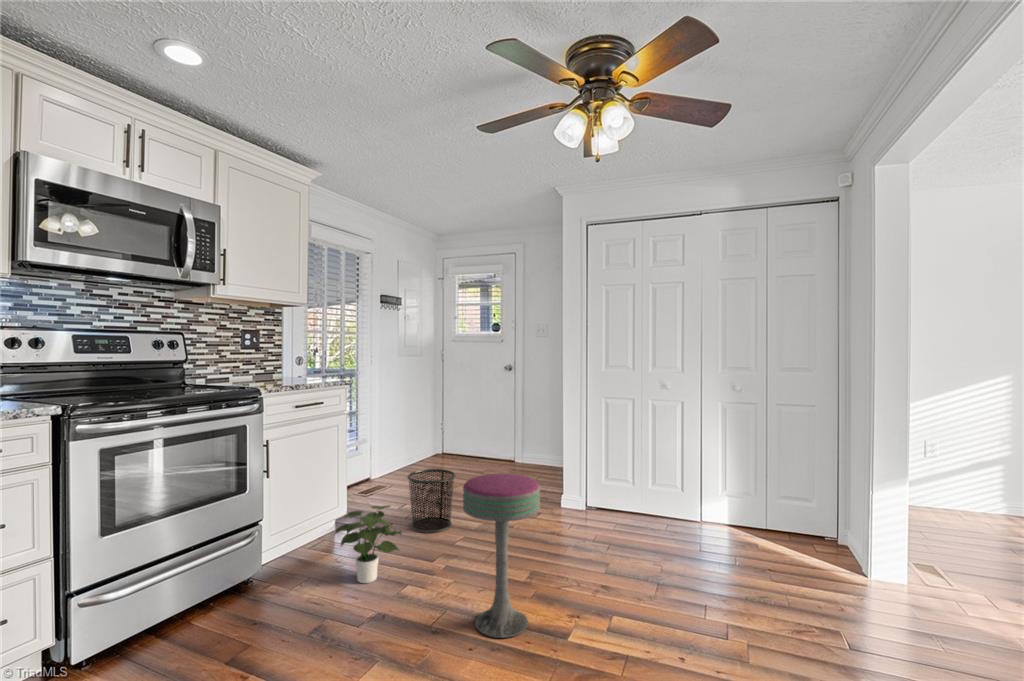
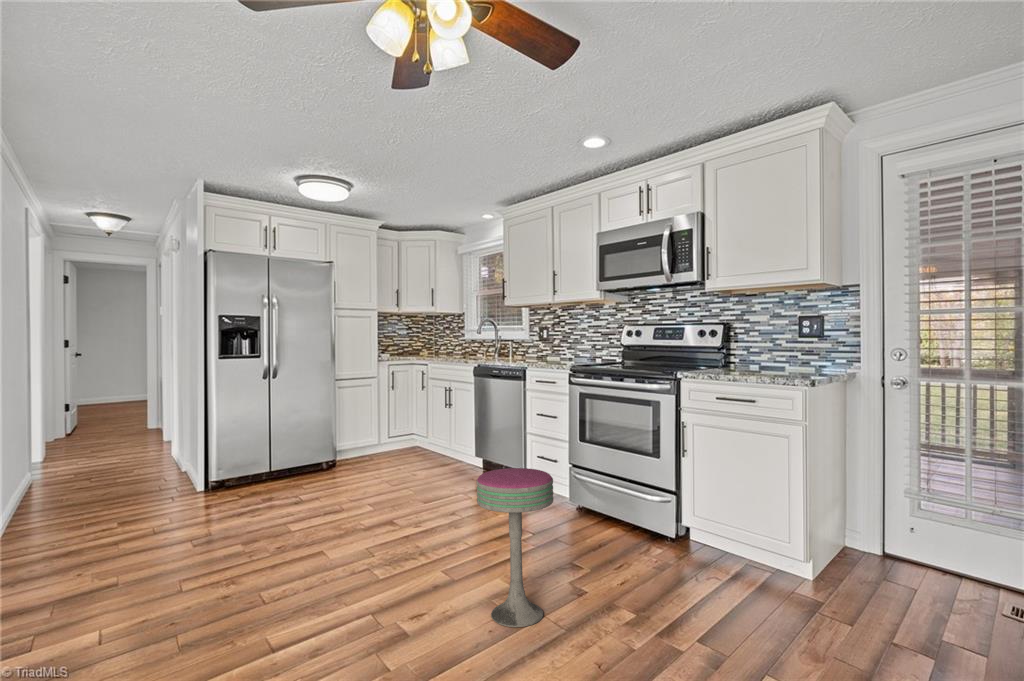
waste bin: present [407,469,455,533] -> none [777,531,863,640]
potted plant: present [335,506,402,583] -> none [622,502,685,576]

